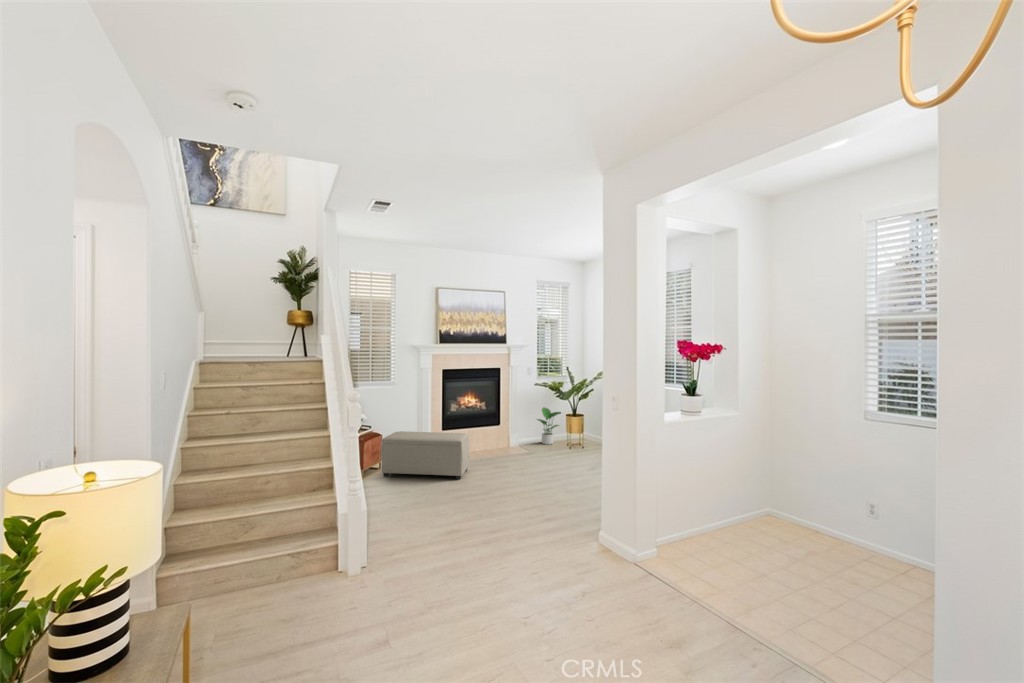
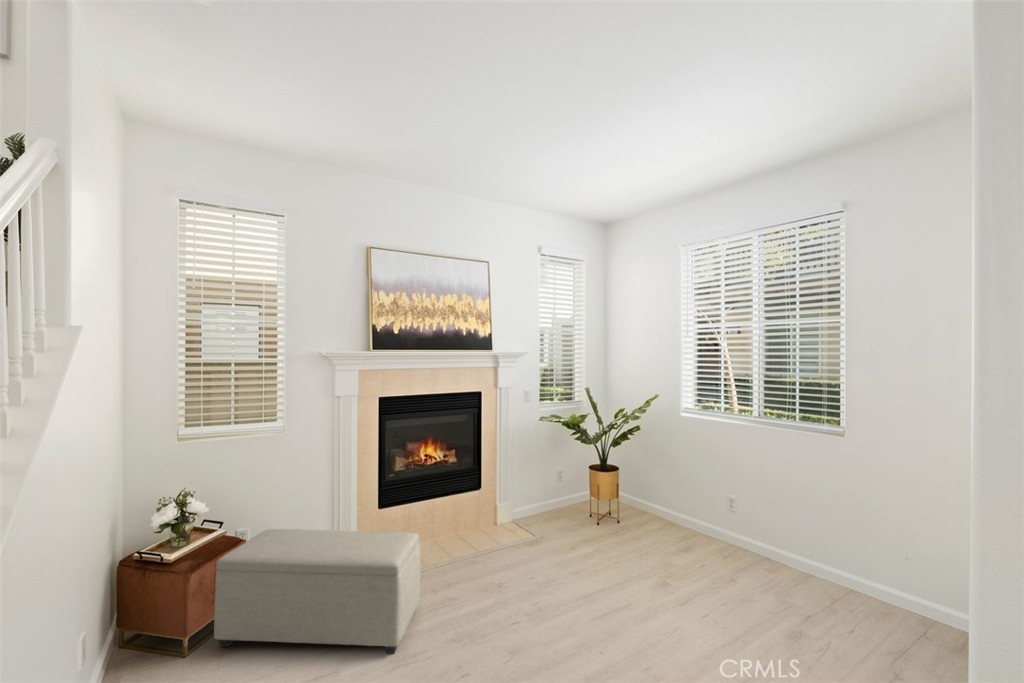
potted plant: present [538,407,561,445] -> none [542,455,584,521]

